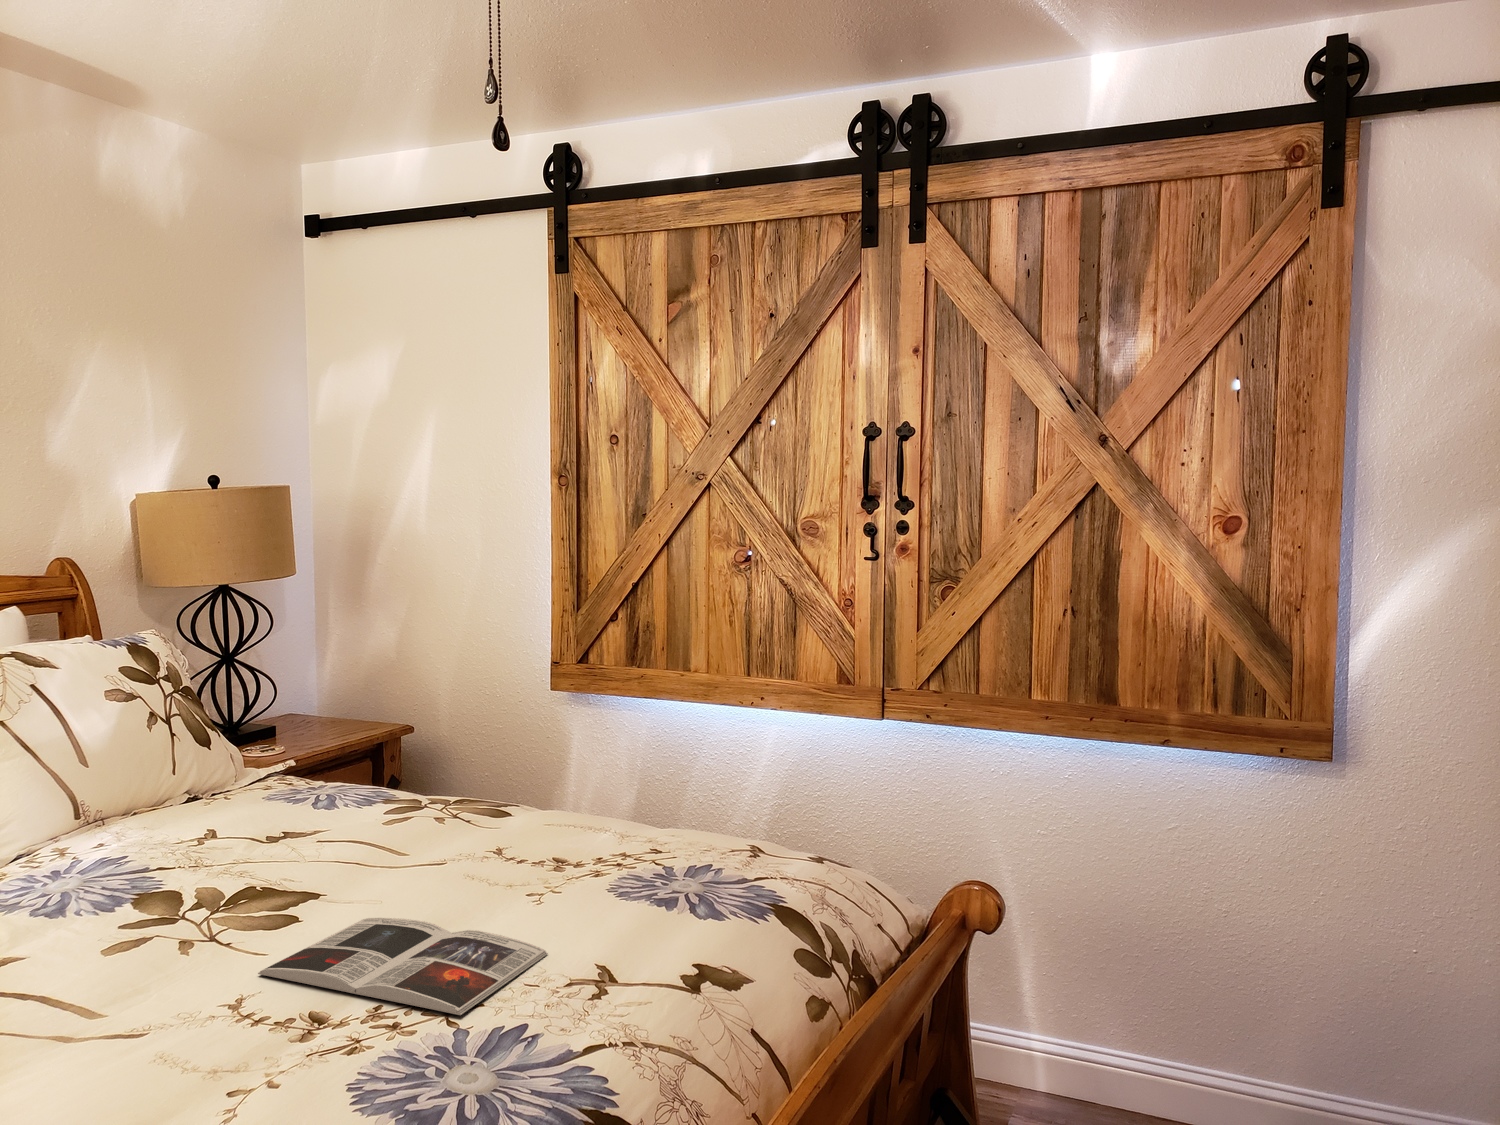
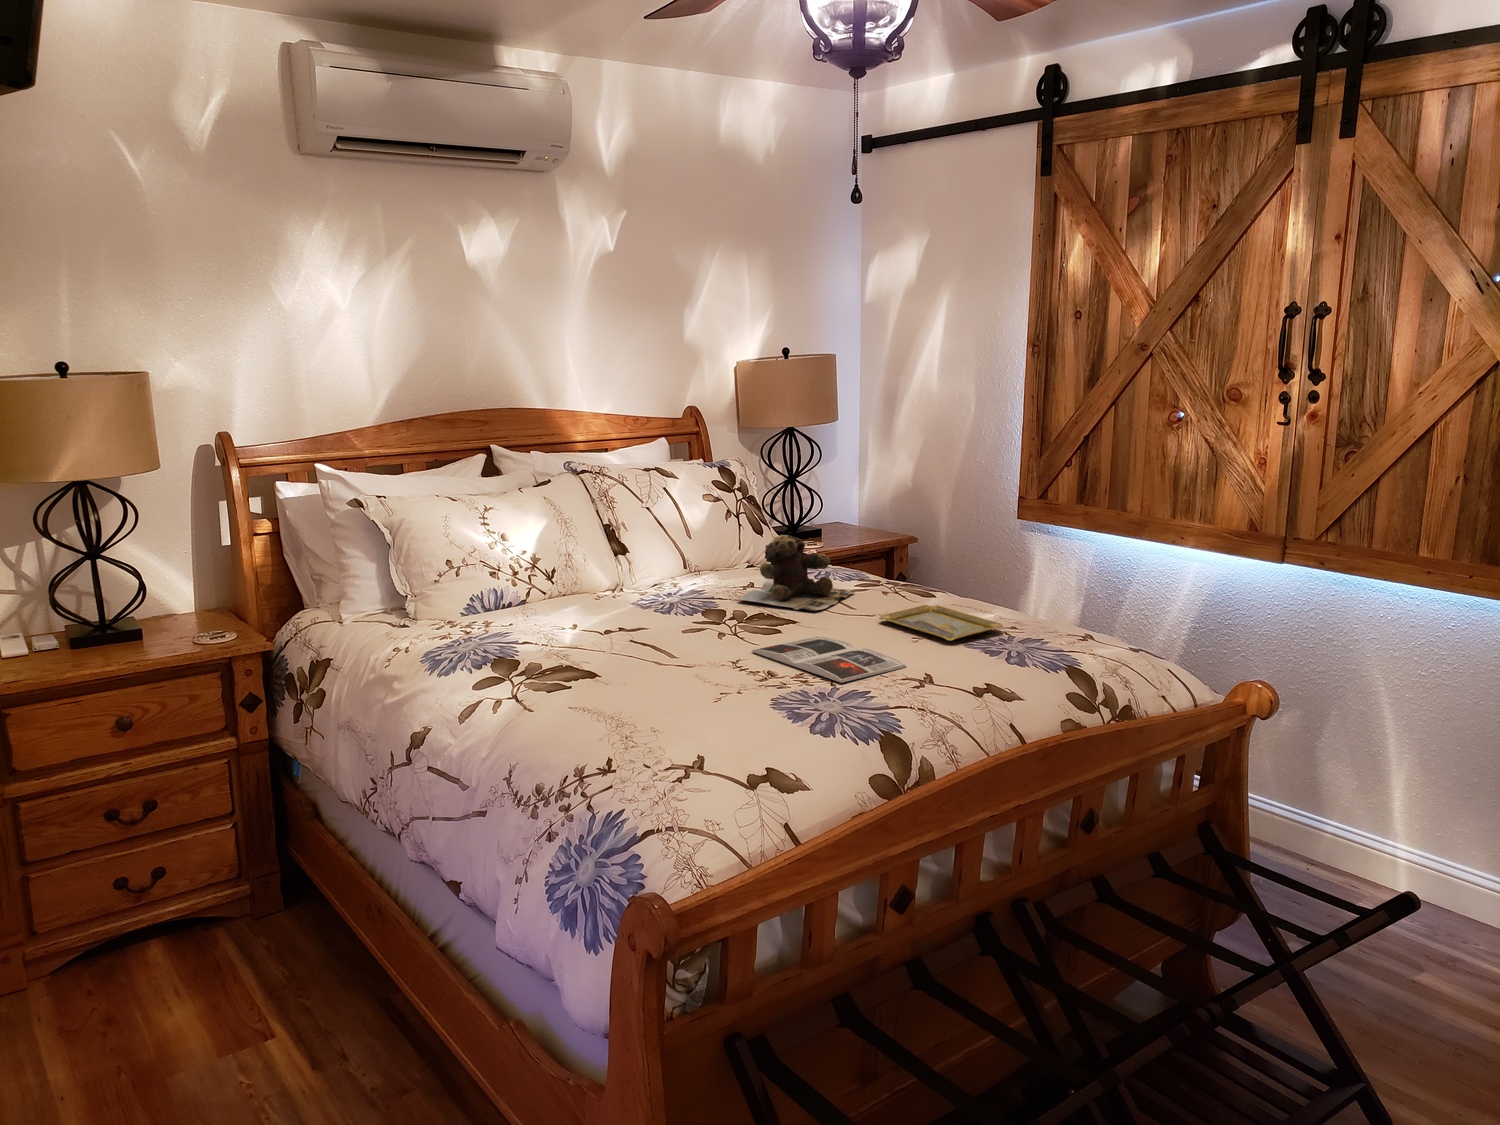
teddy bear: none [194,746,387,868] -> present [738,535,854,611]
tray: none [452,829,645,889] -> present [879,605,1003,640]

